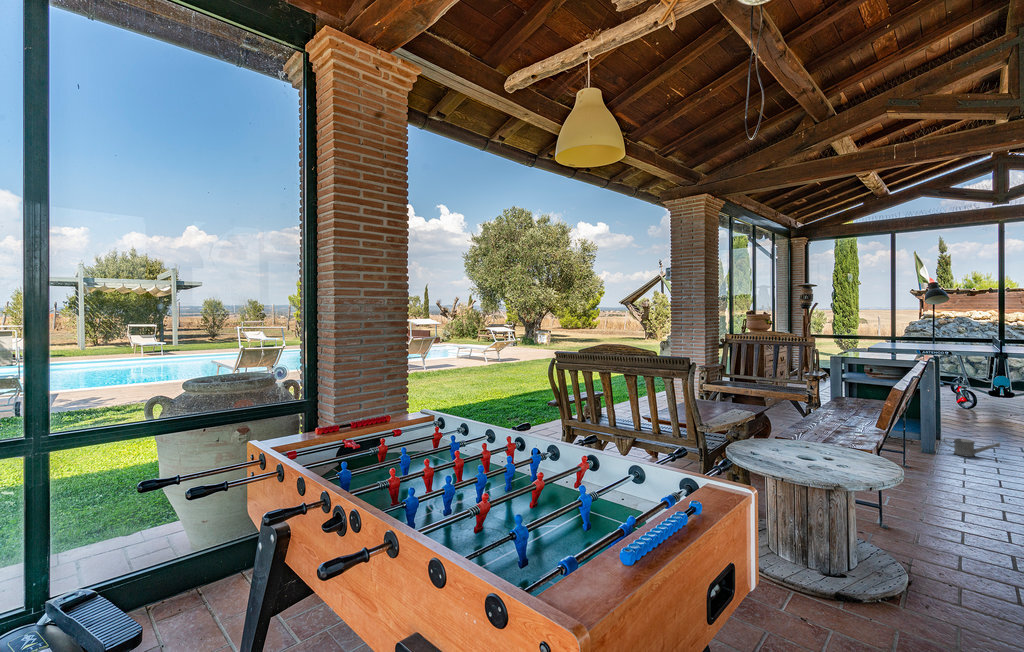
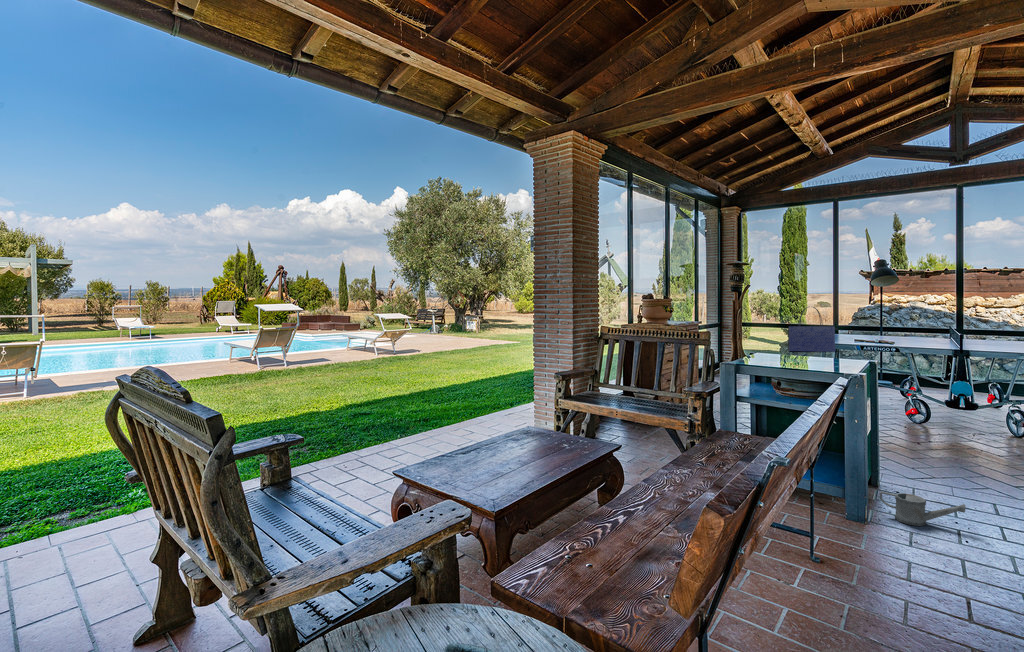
tote bag: none [865,320,905,353] -> present [788,307,838,352]

